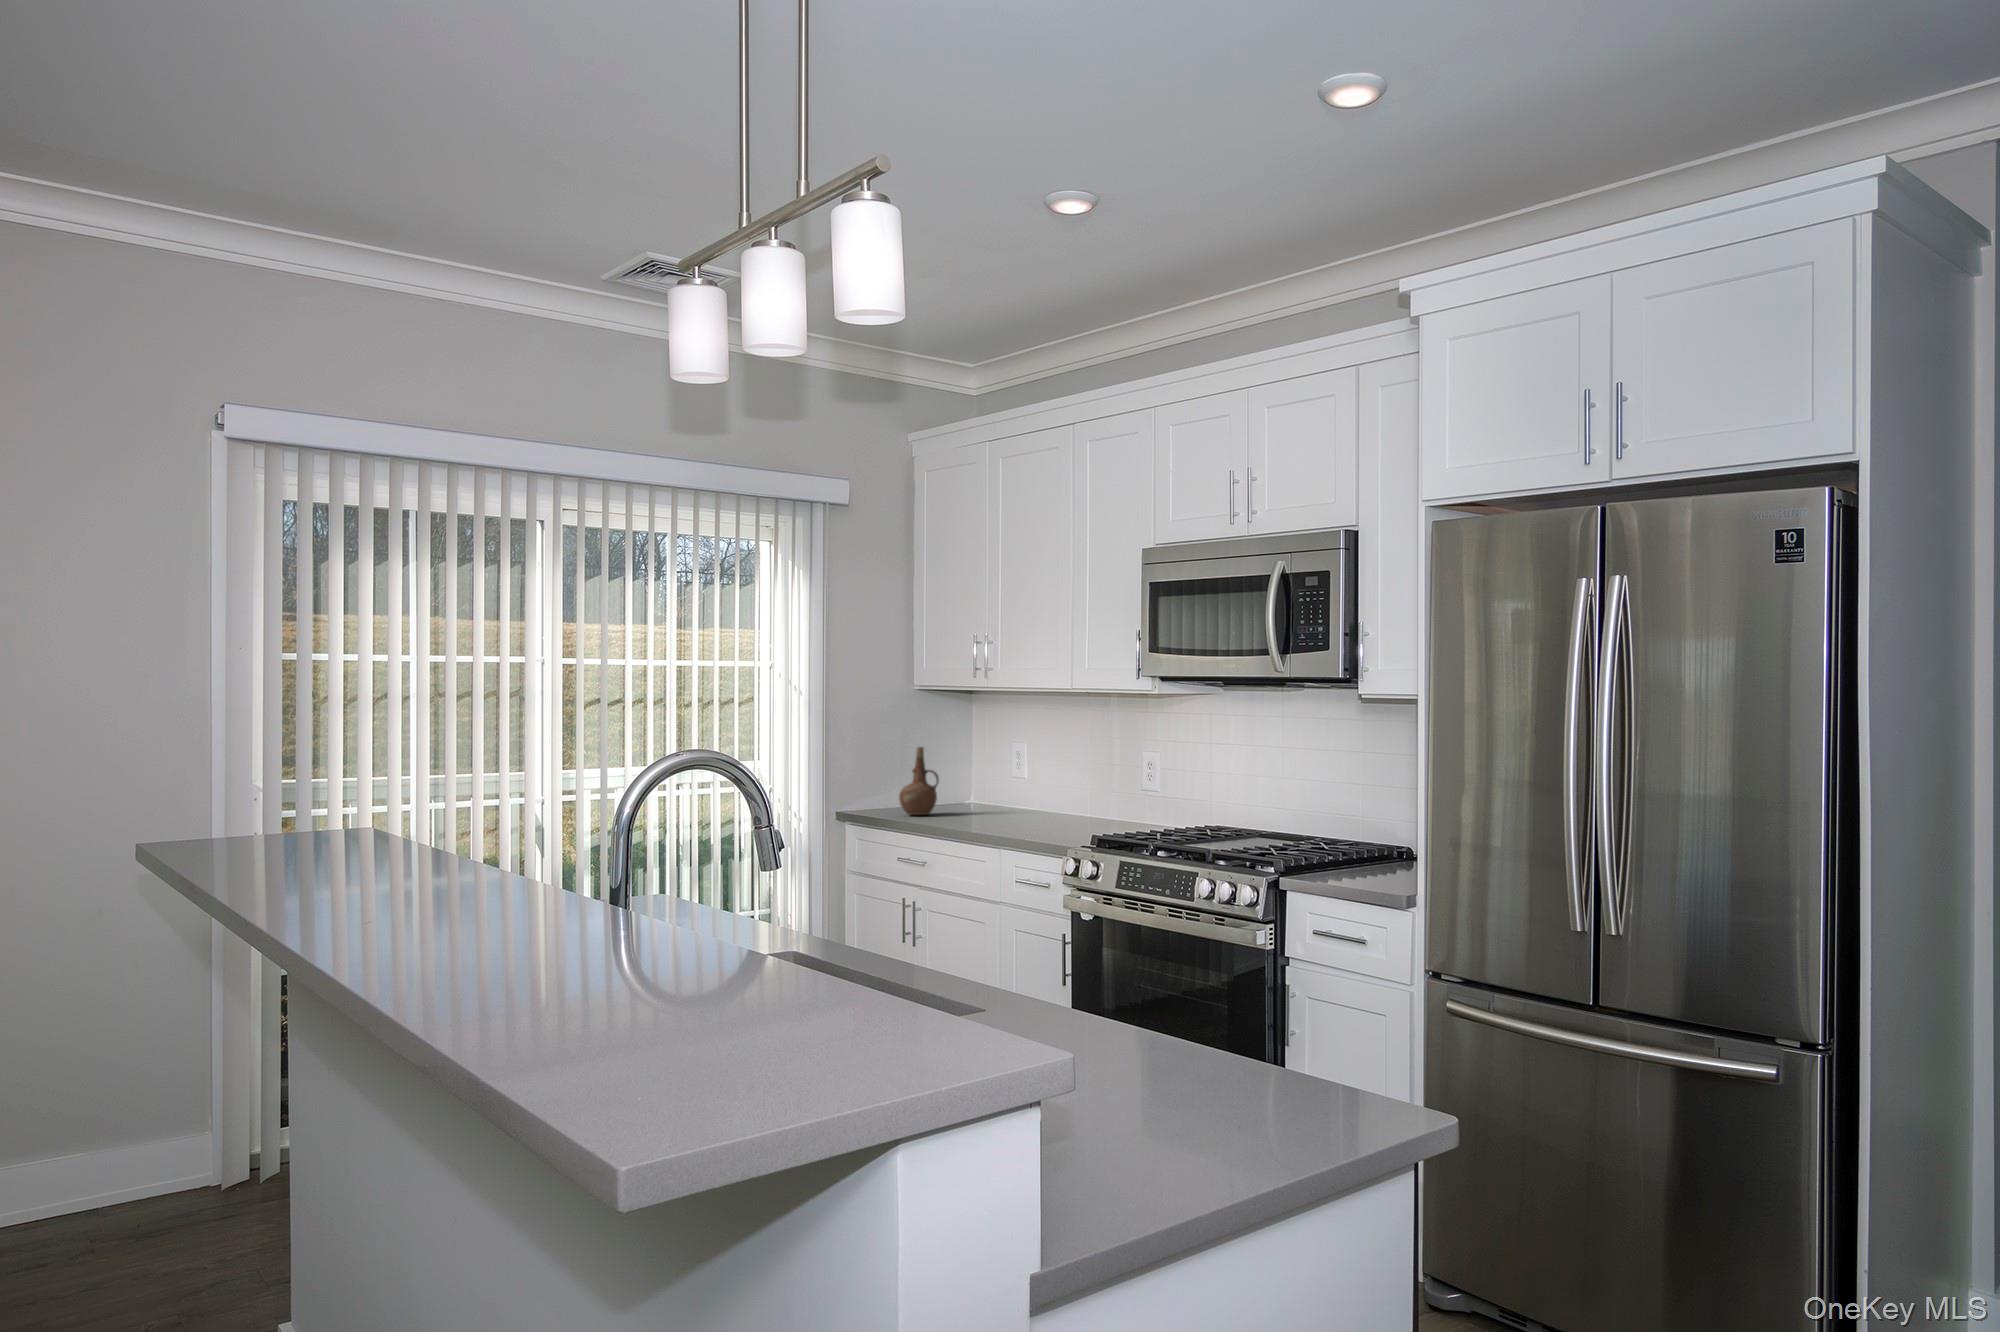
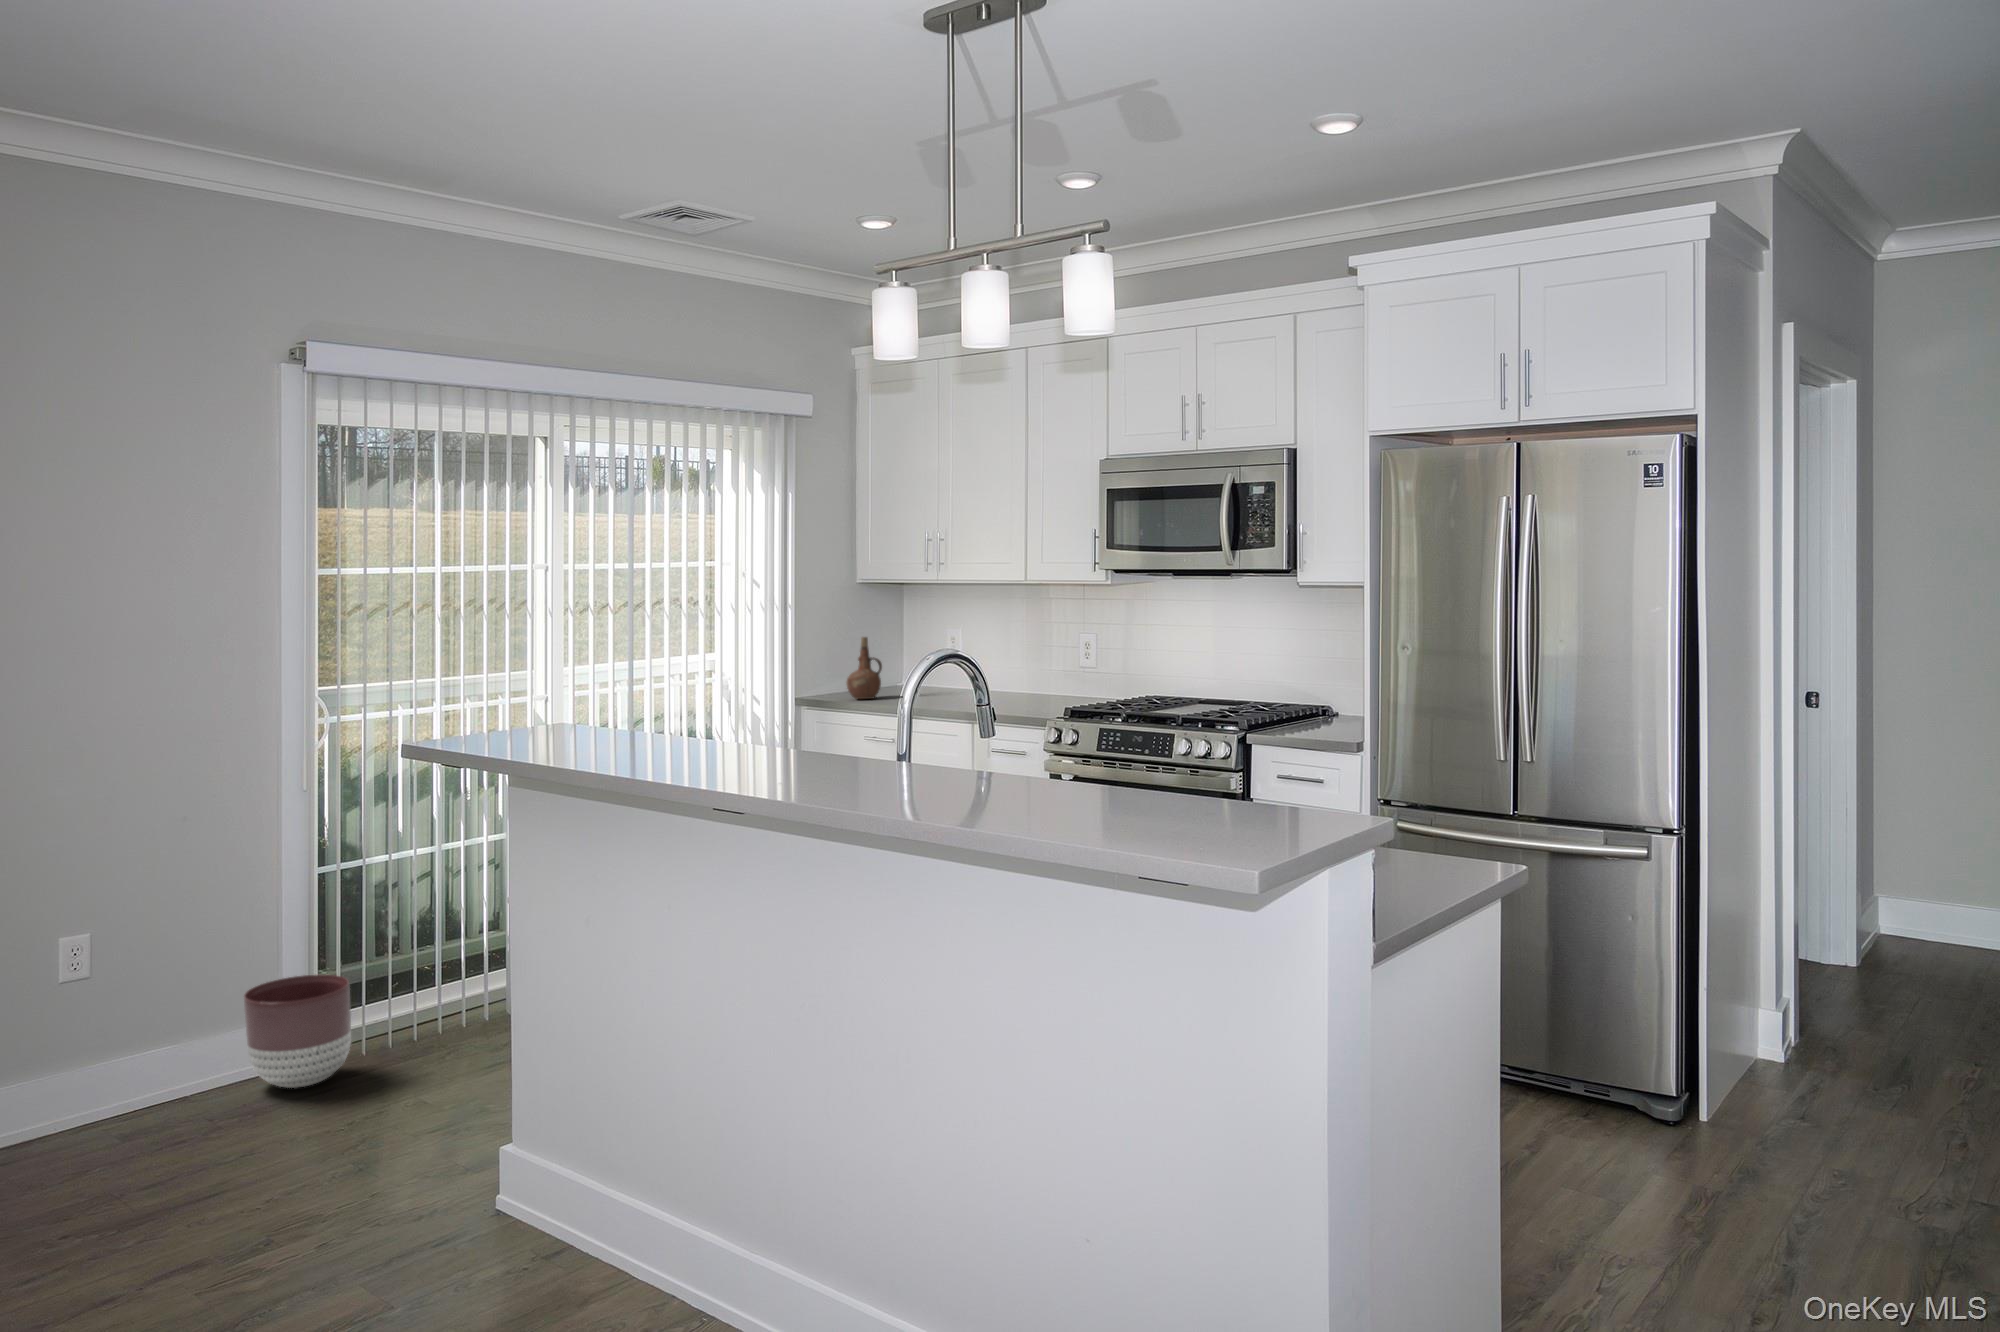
planter: none [122,1093,244,1222] -> present [244,974,351,1088]

